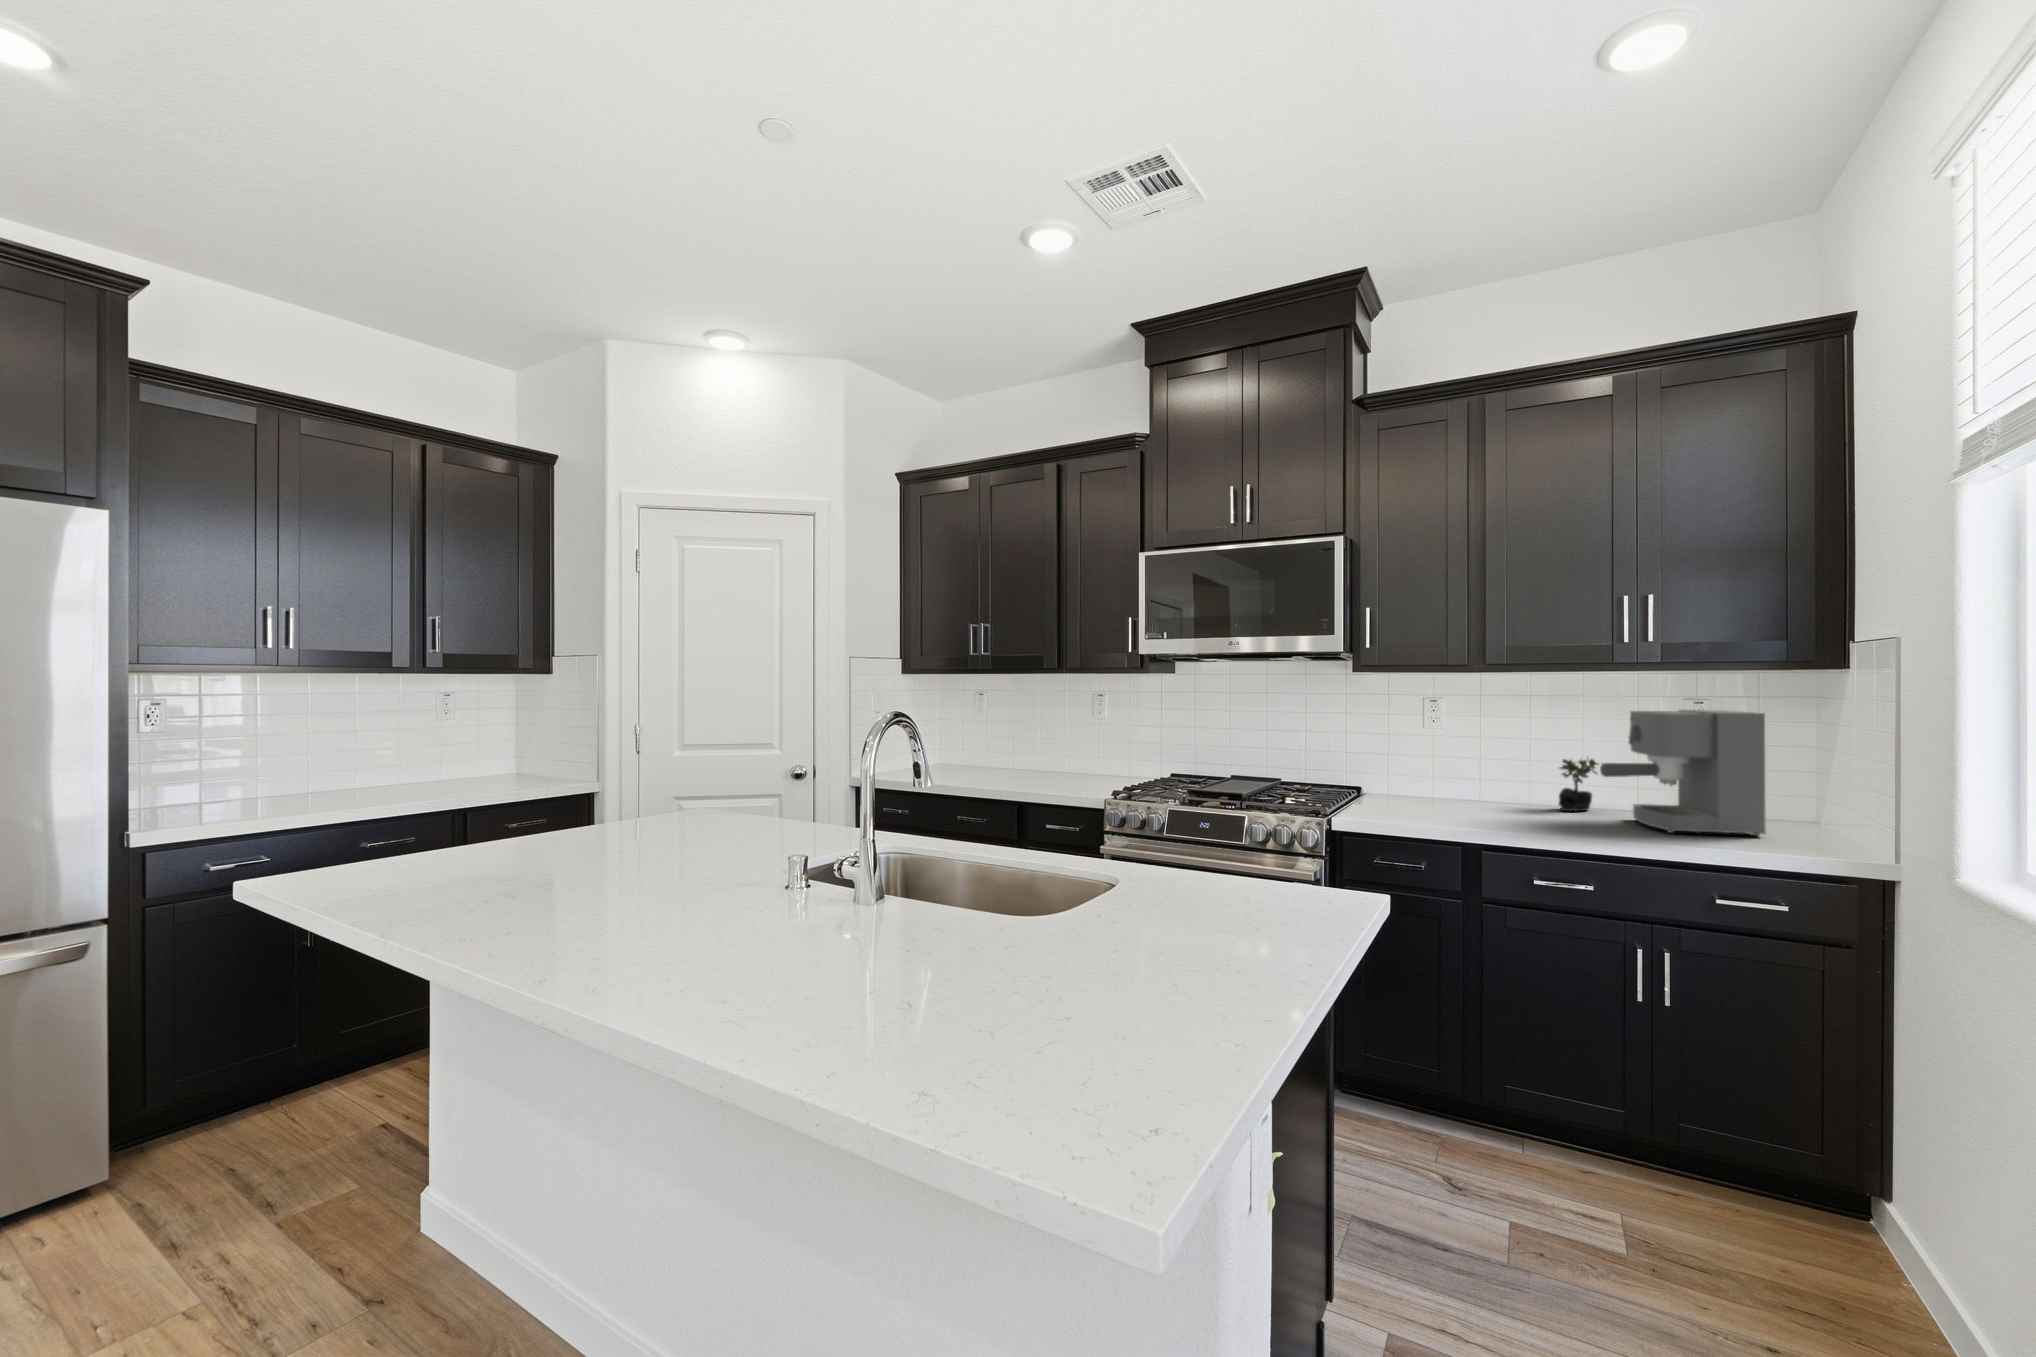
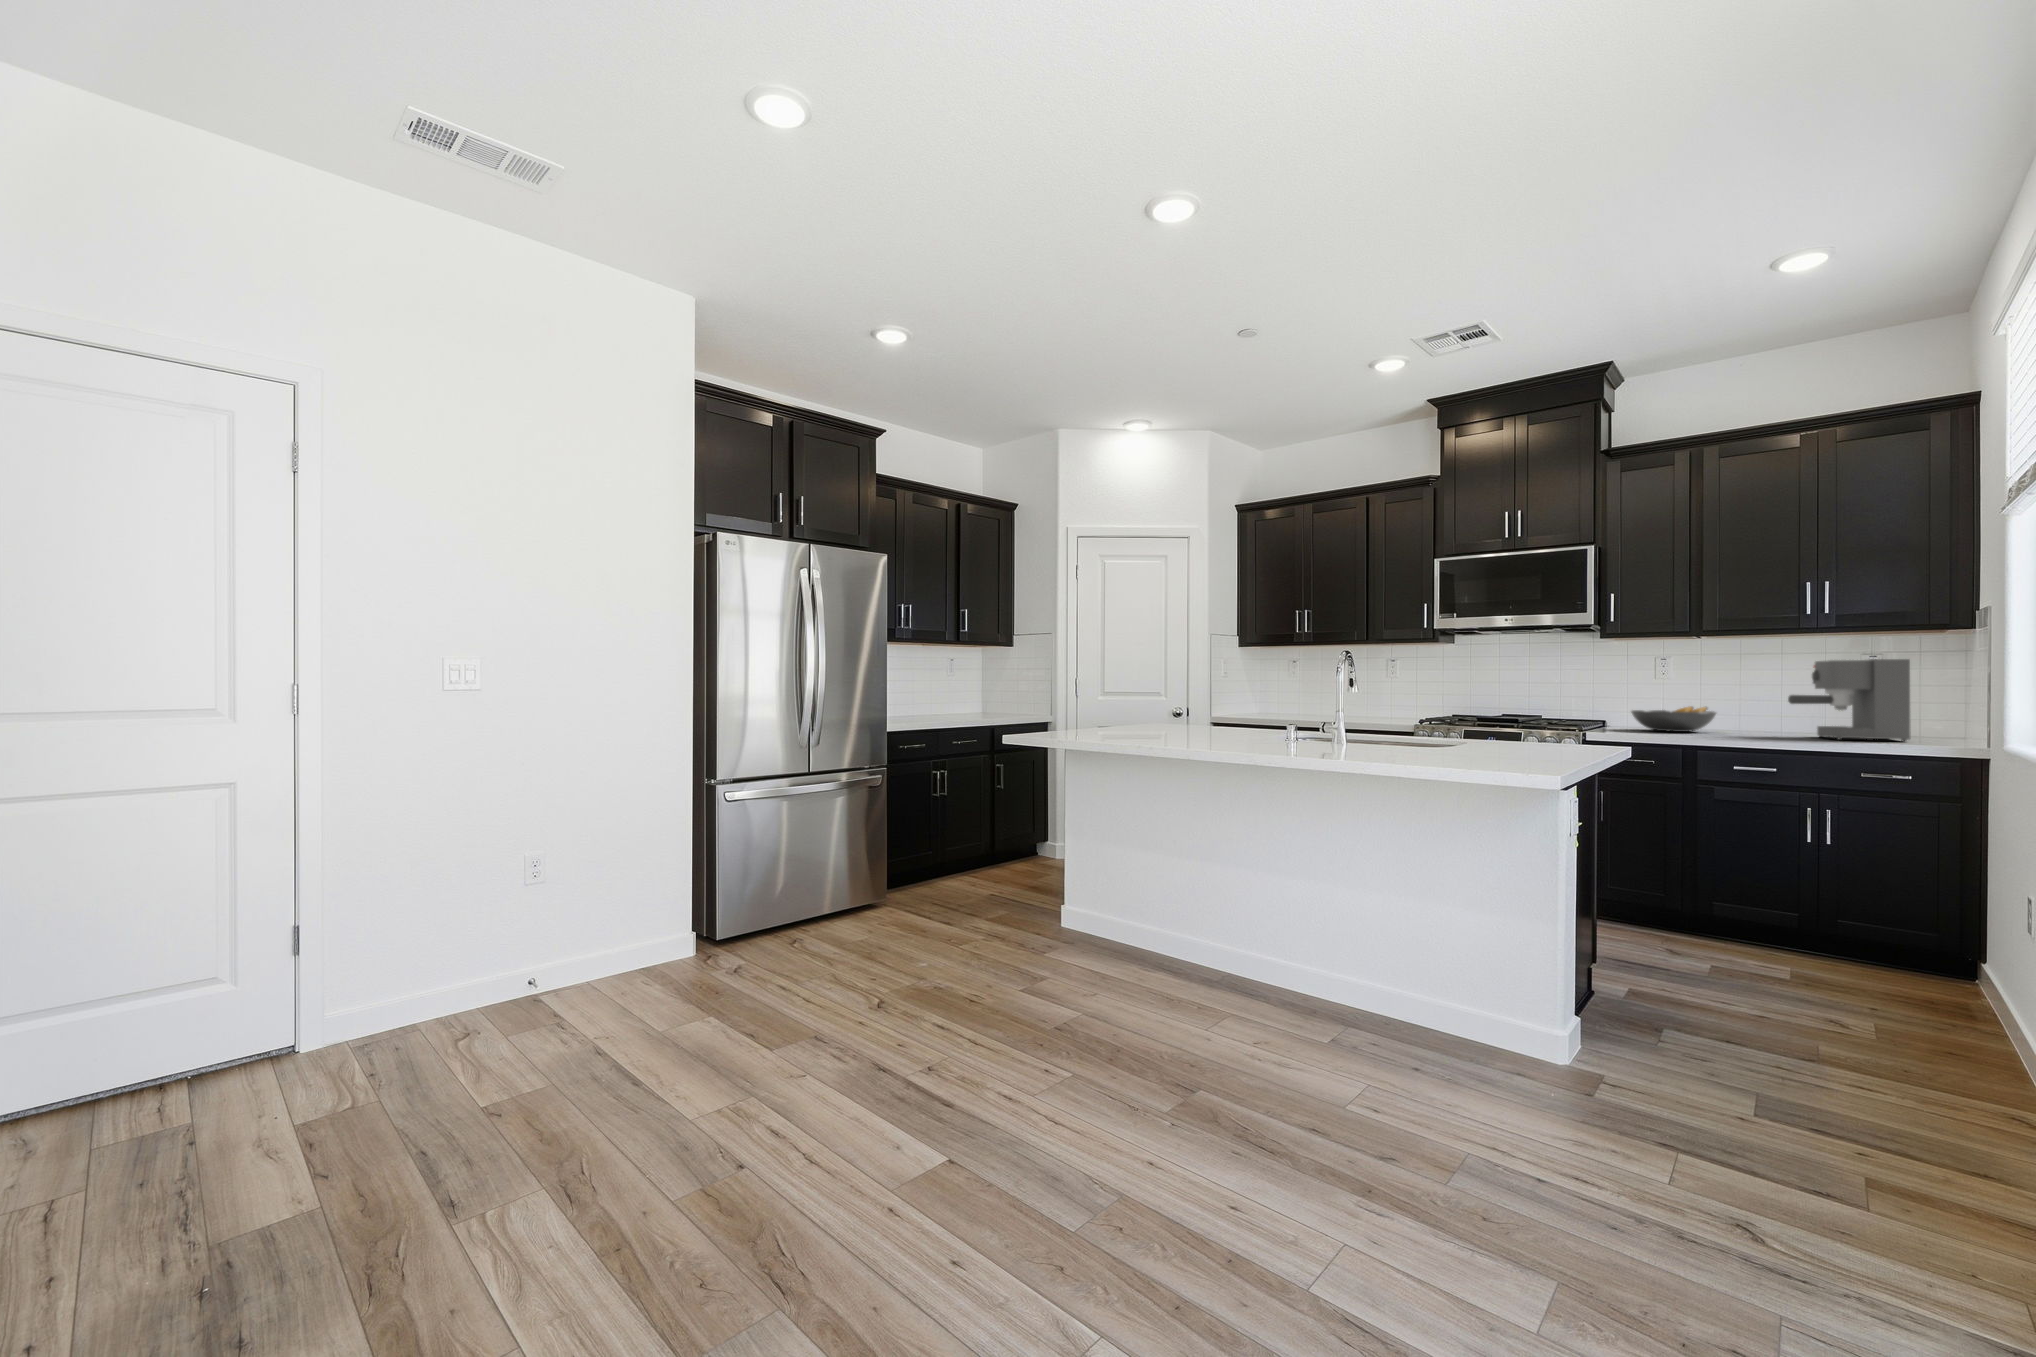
succulent plant: present [1558,759,1597,811] -> none [1761,696,1795,734]
fruit bowl: none [1390,770,1502,807] -> present [1631,706,1716,732]

